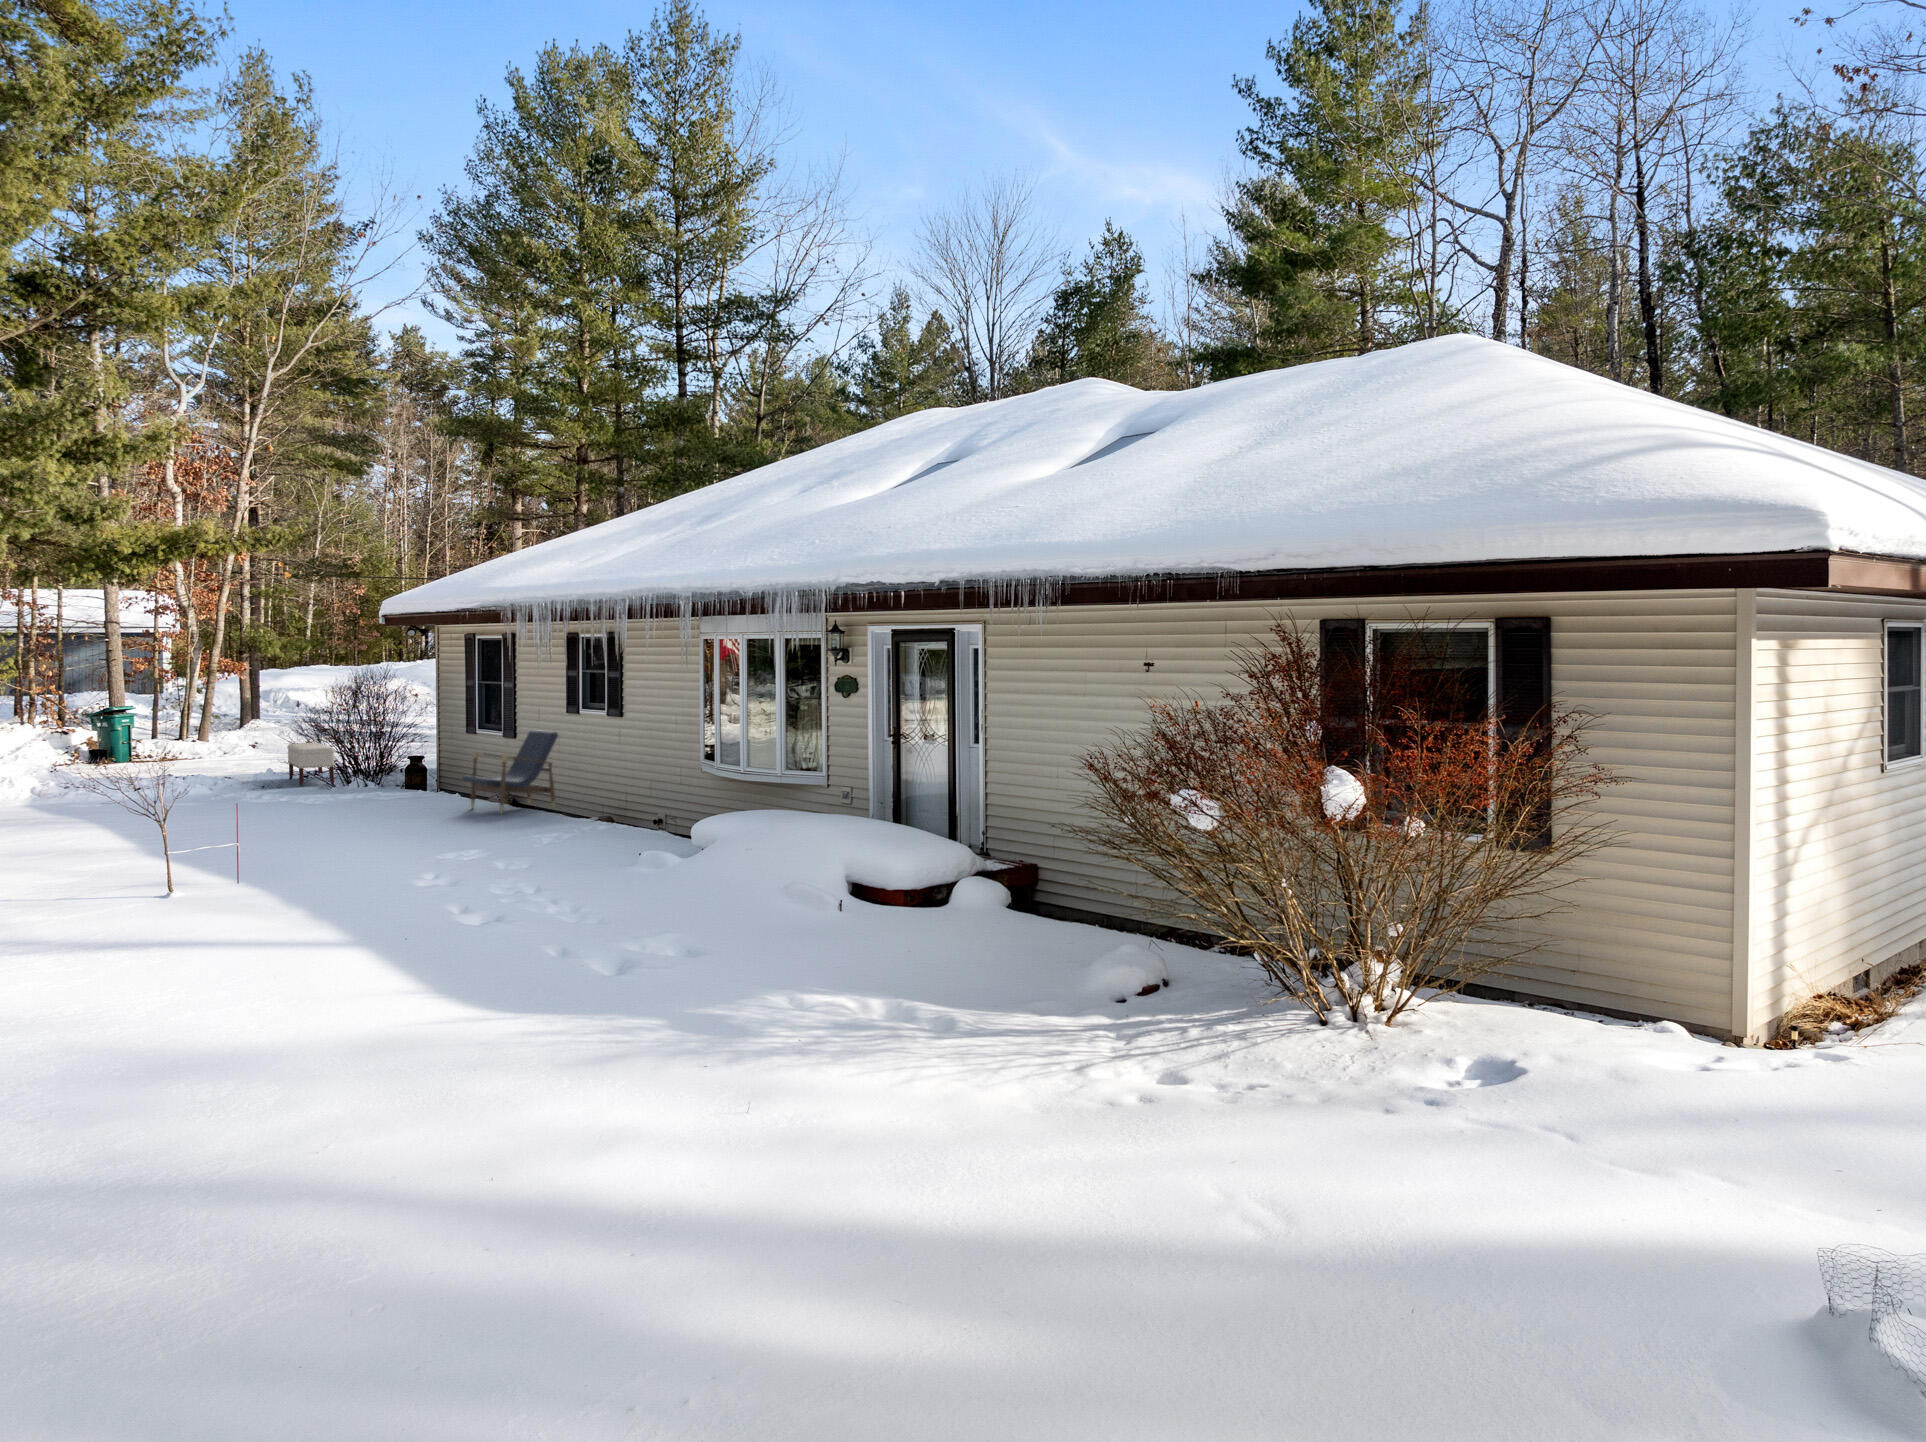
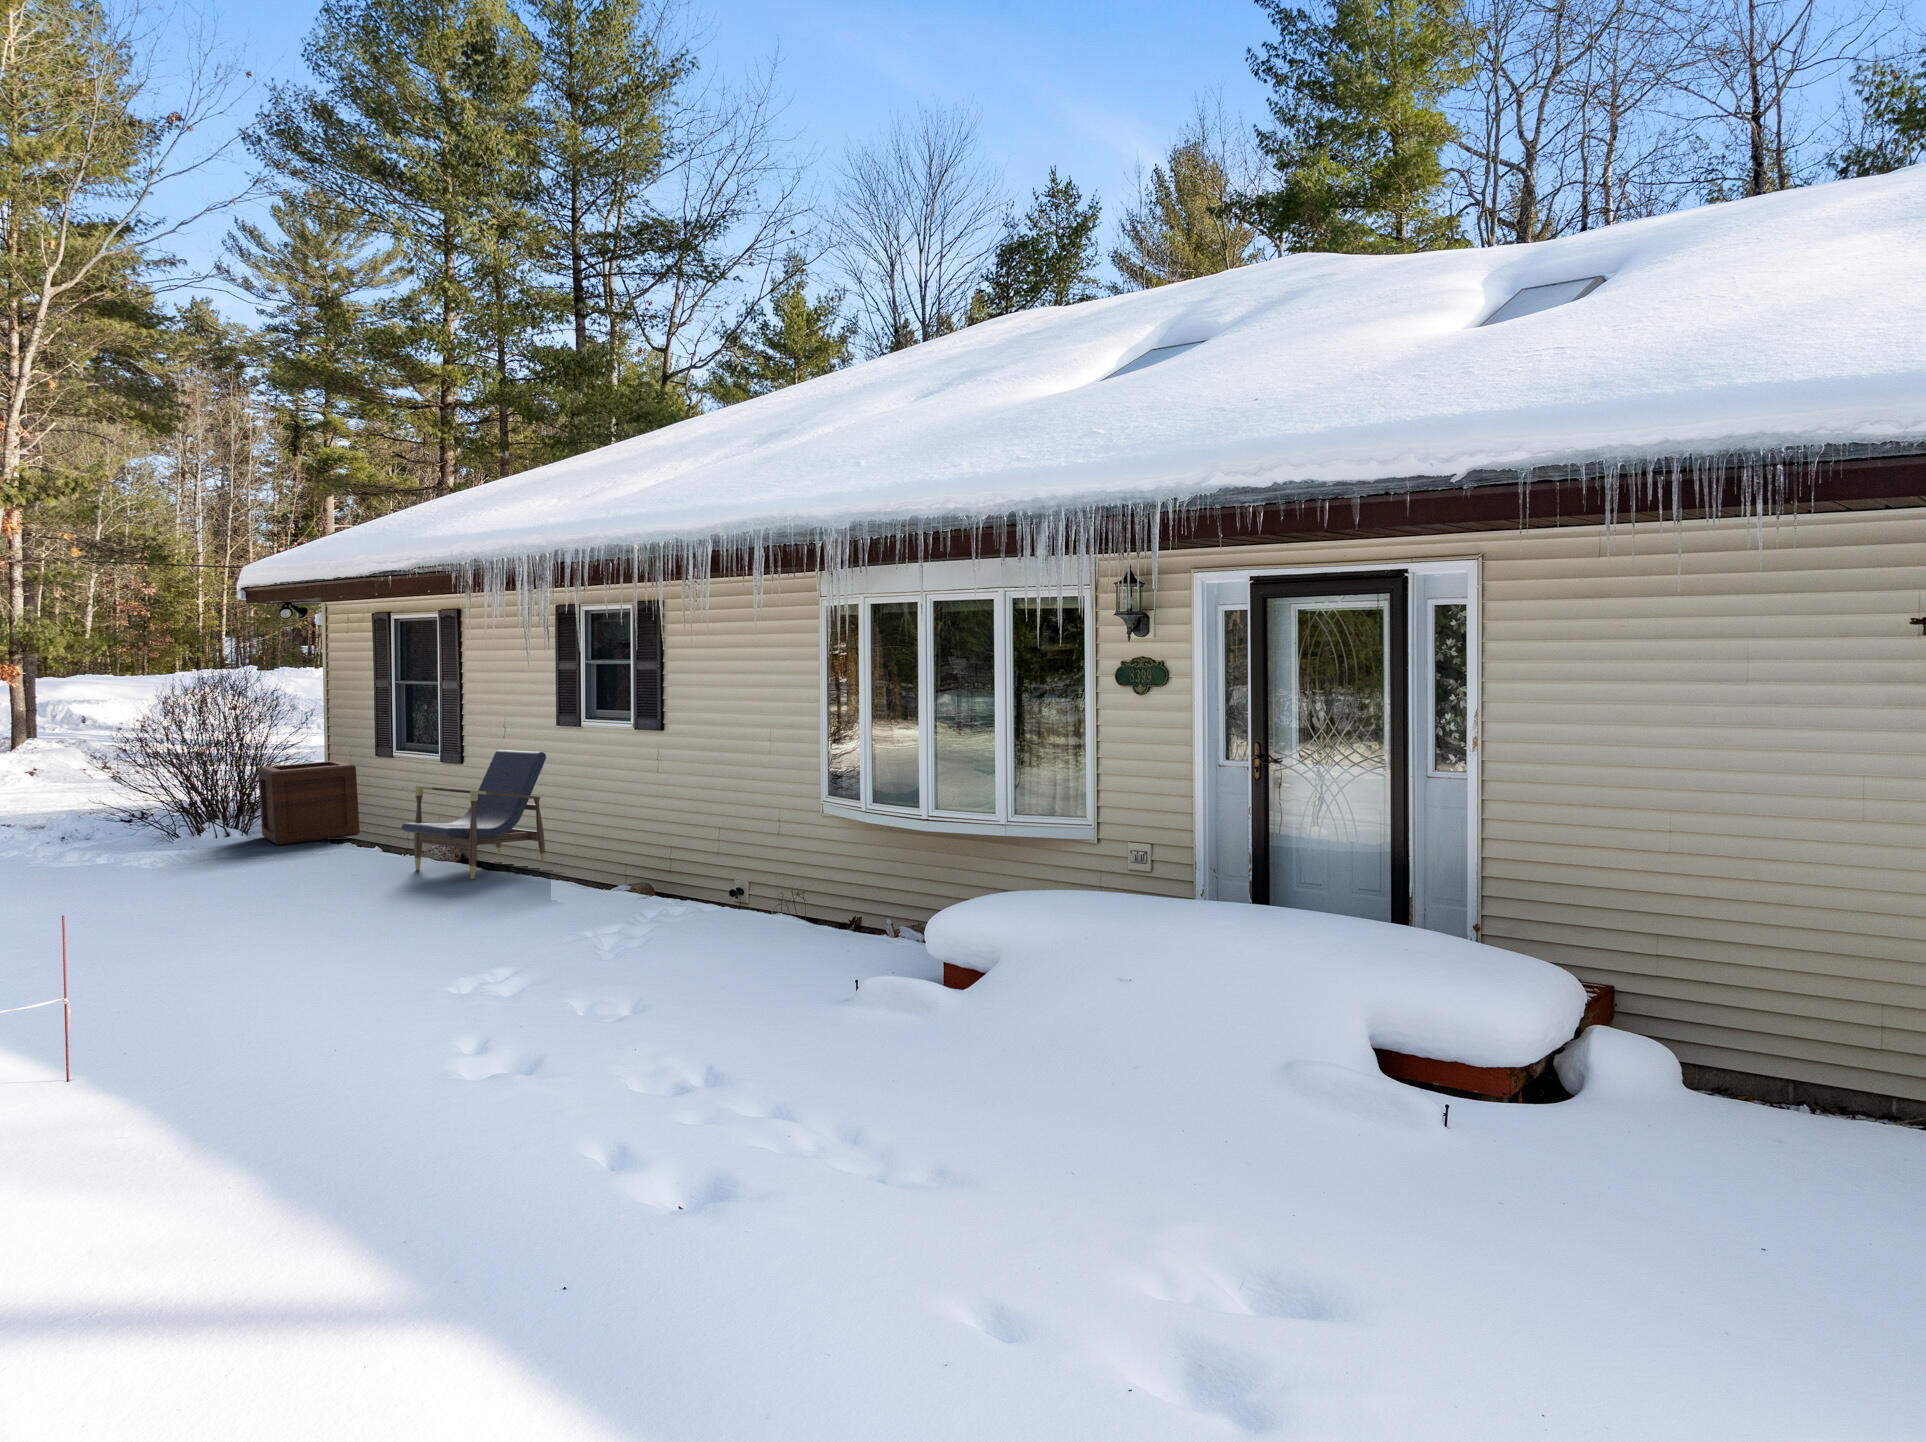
wooden crate: none [387,737,450,793] -> present [258,761,360,845]
bench: present [287,743,335,786] -> none [95,774,174,839]

